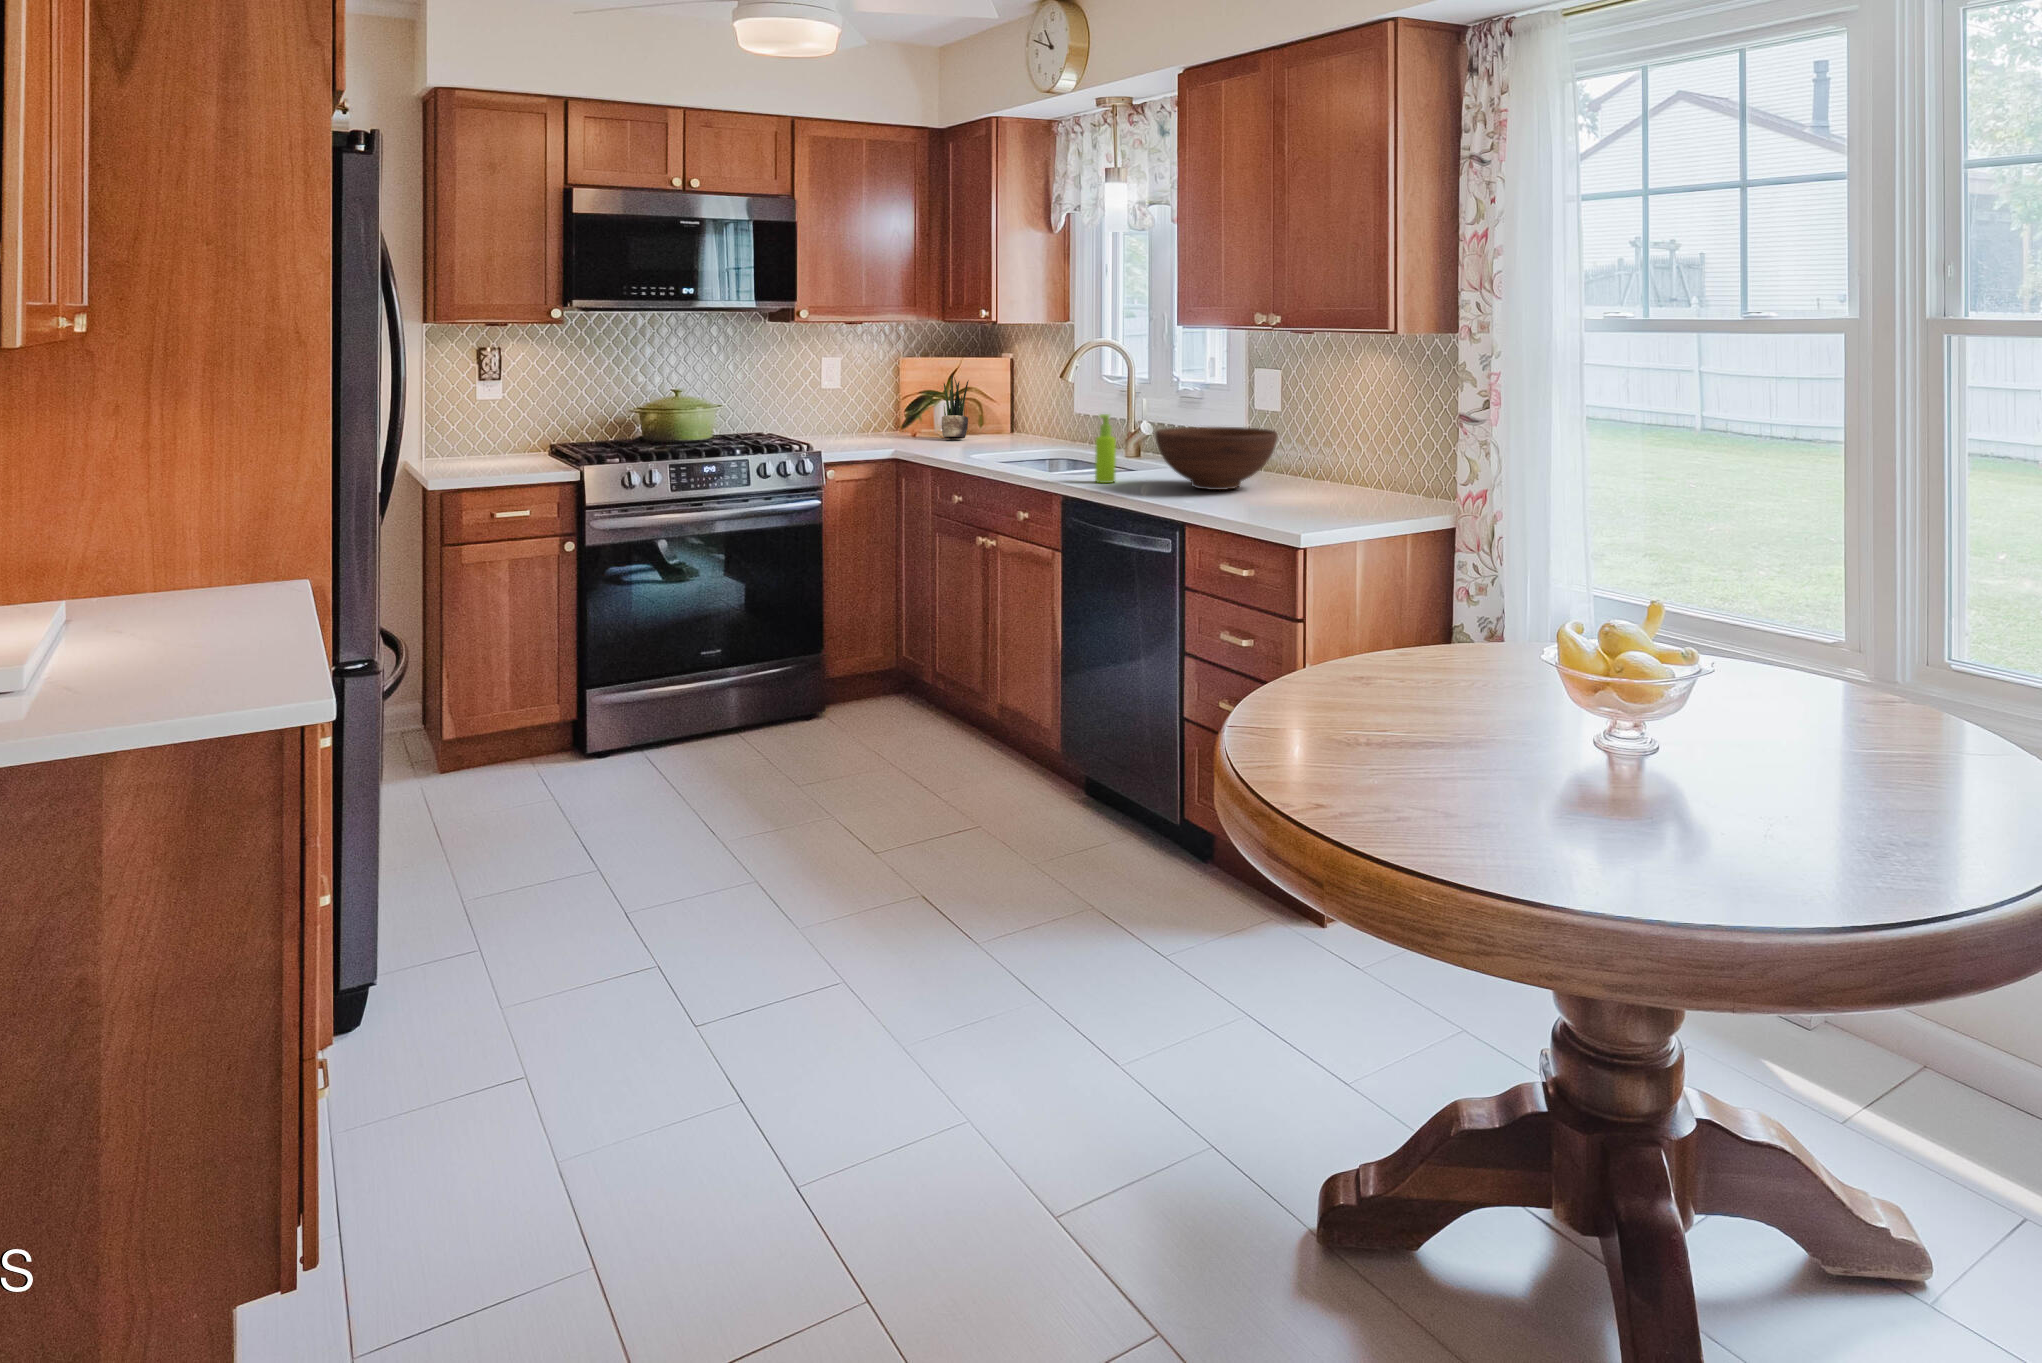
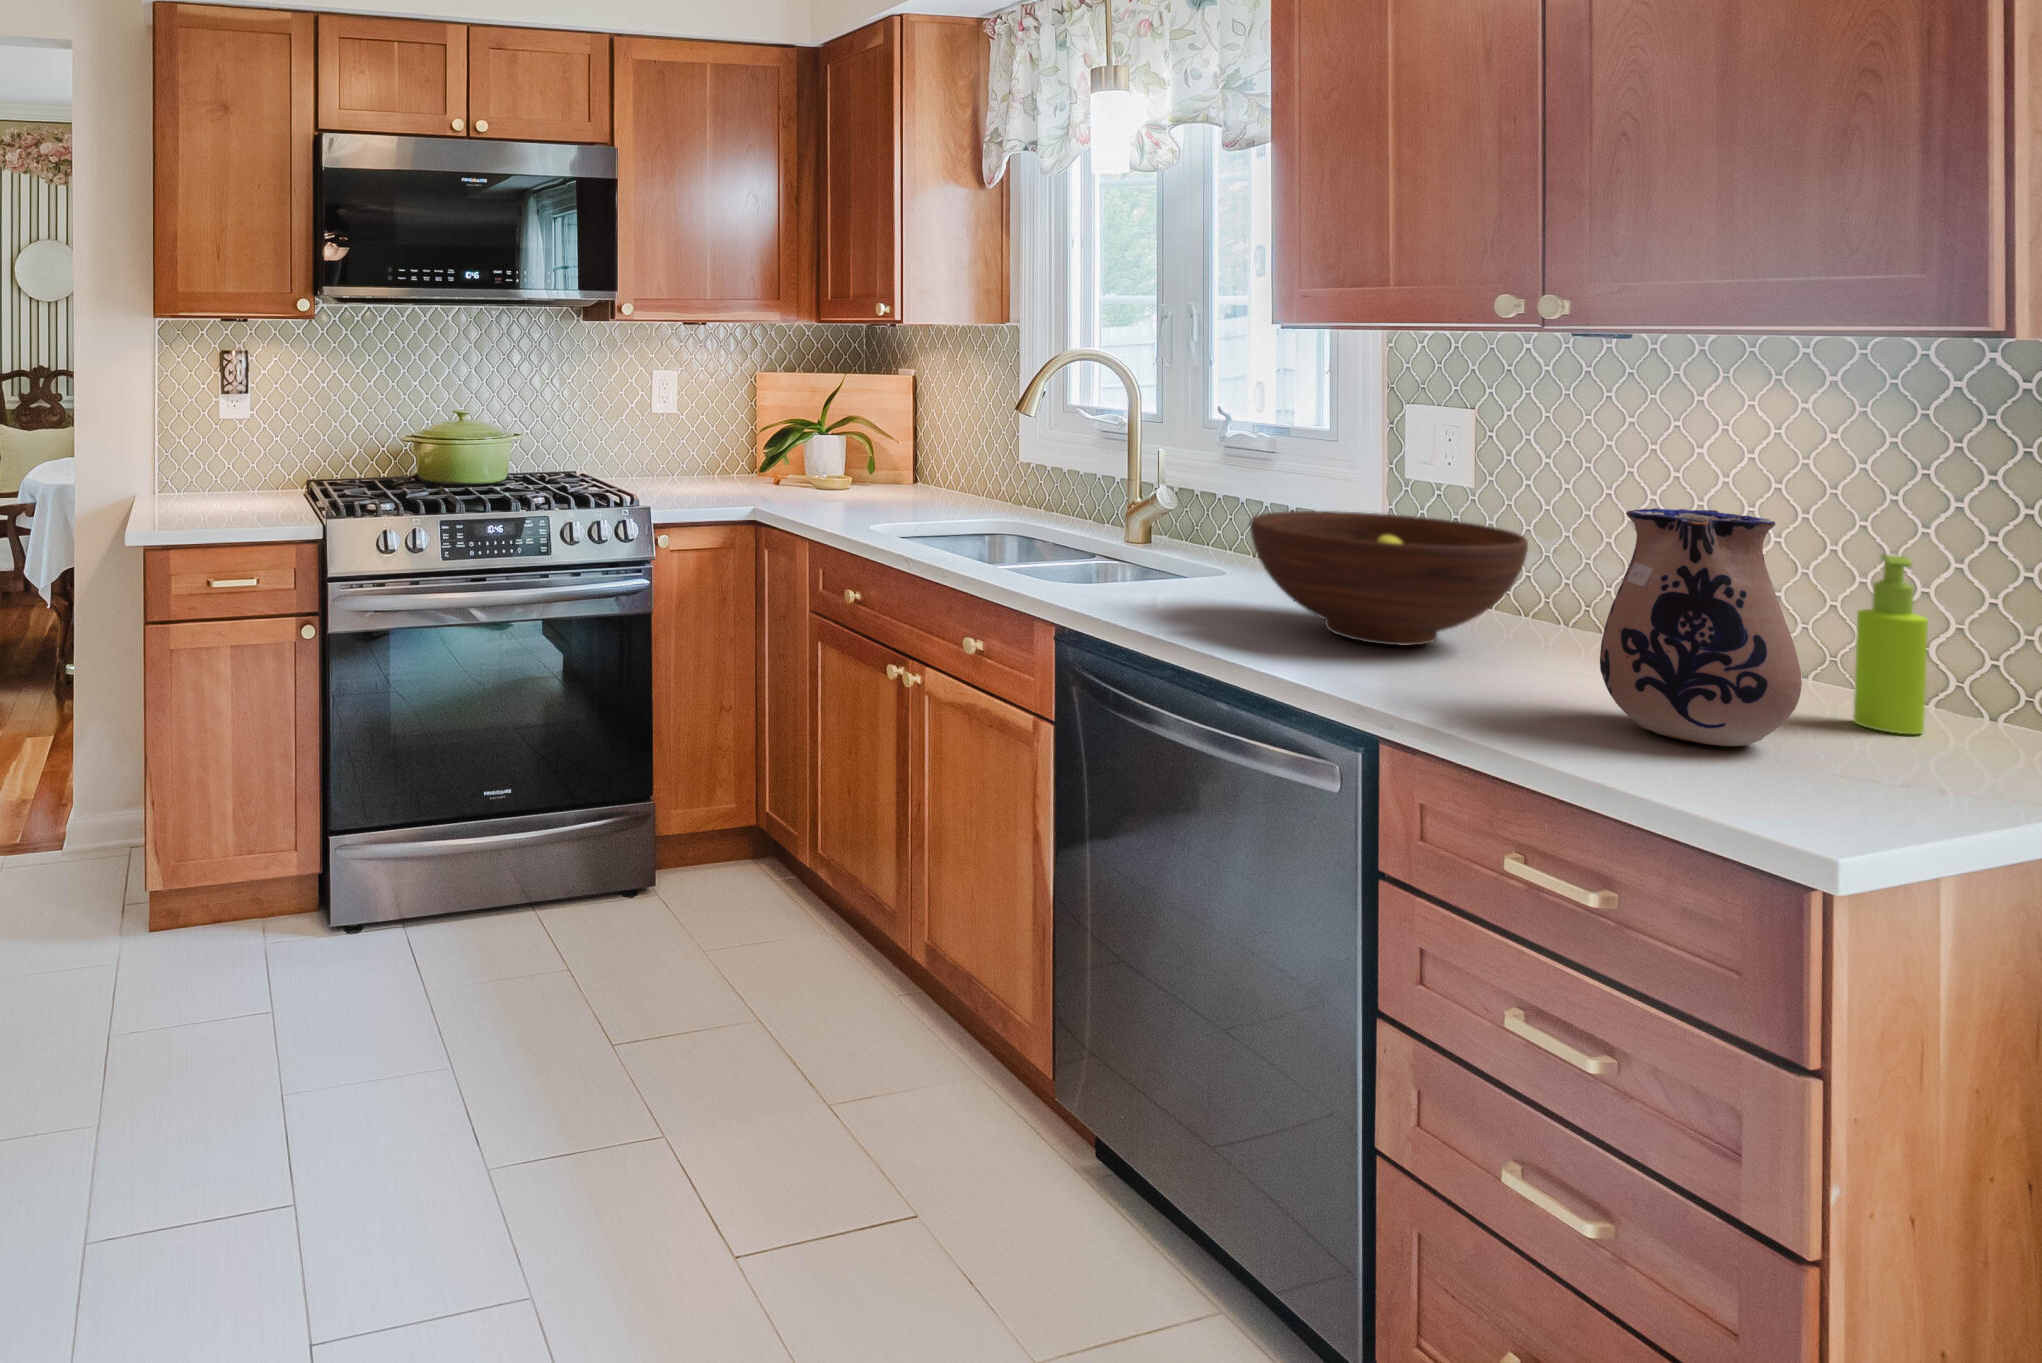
potted plant: present [942,375,968,439] -> none [817,397,855,490]
ceramic pitcher: none [1272,411,1339,511] -> present [1600,508,1802,746]
soap dispenser: present [1095,414,1116,483] -> present [1854,555,1928,734]

